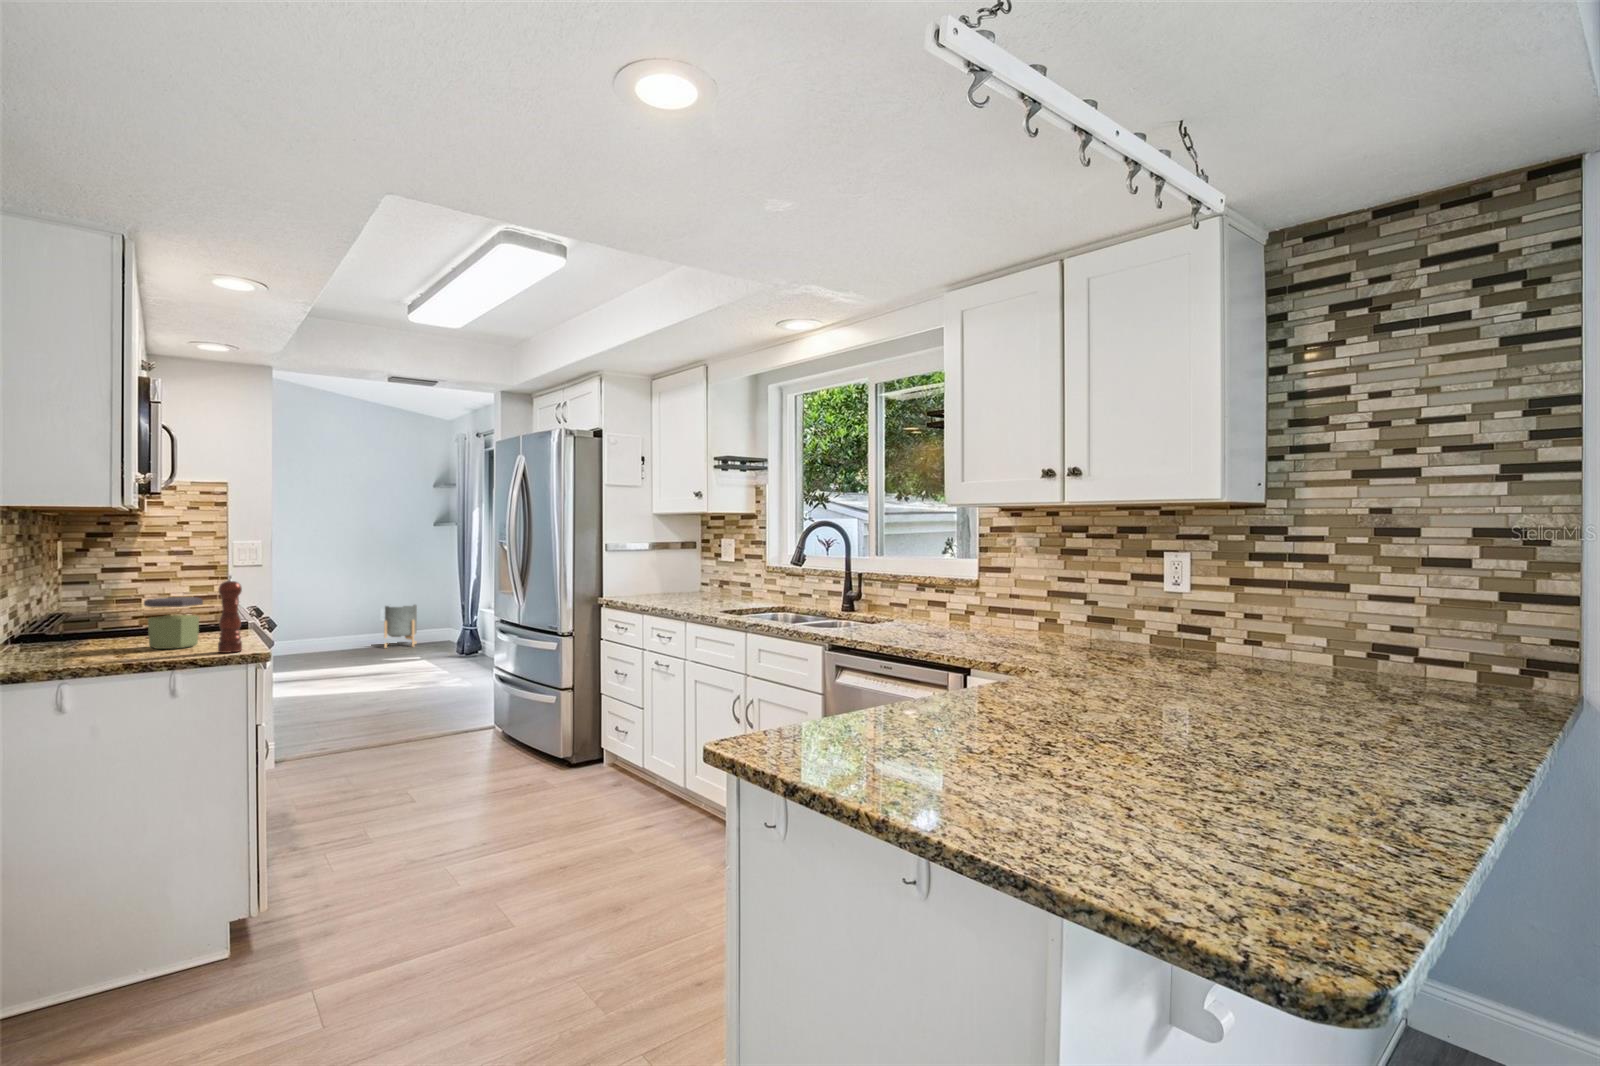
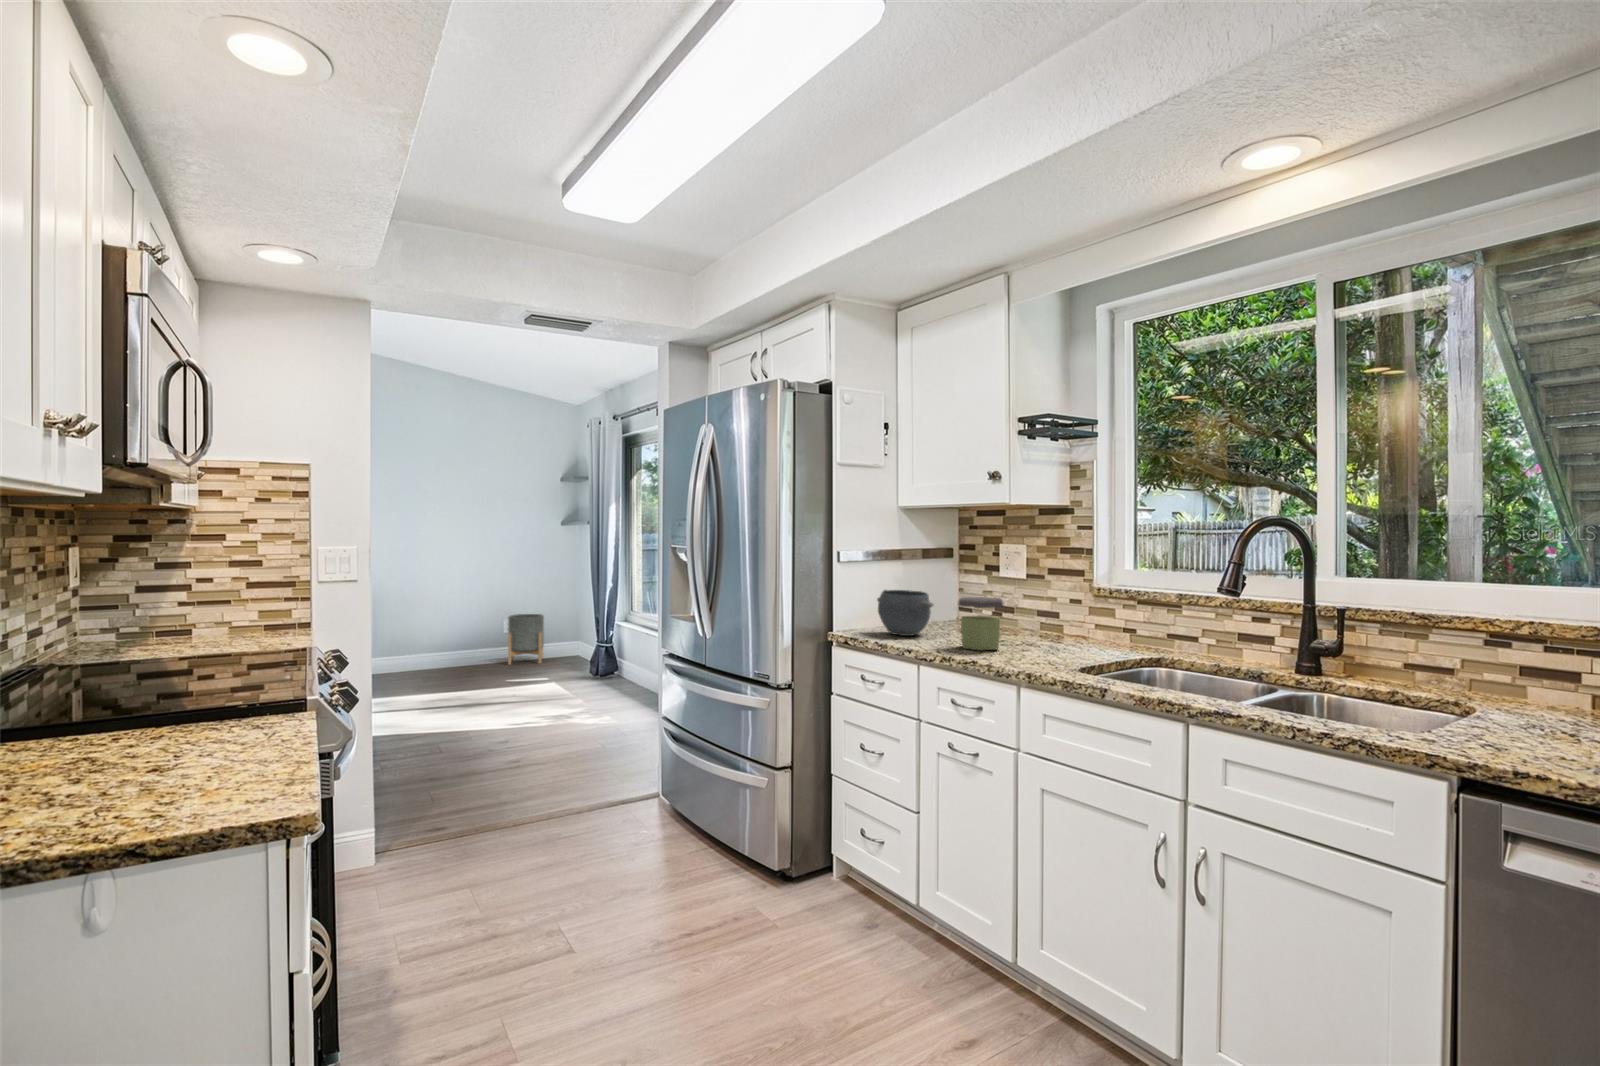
bowl: none [629,569,664,598] -> present [877,590,933,636]
pepper mill: present [218,576,242,653] -> none [210,634,263,808]
jar: present [144,597,203,649] -> present [958,597,1003,650]

